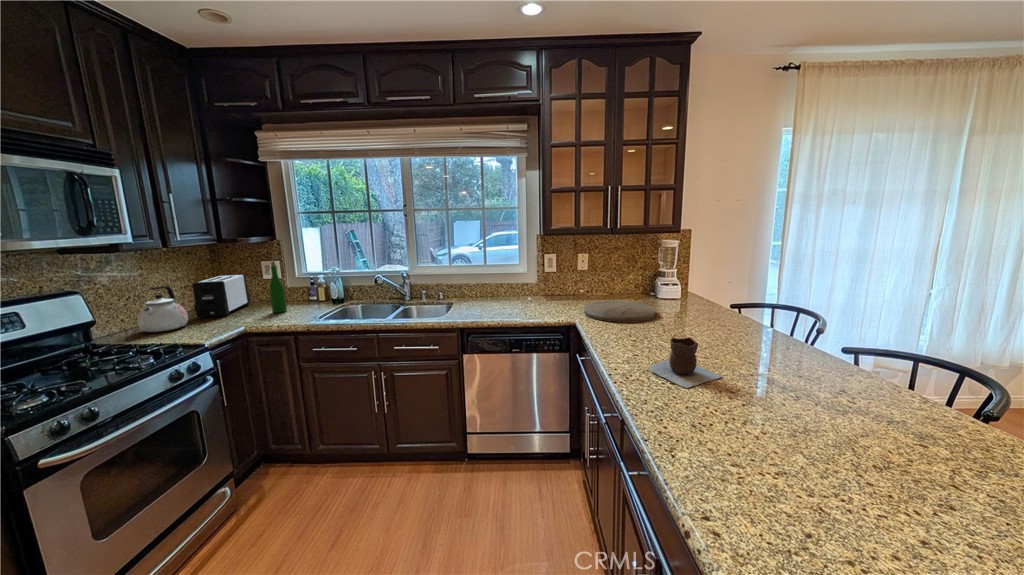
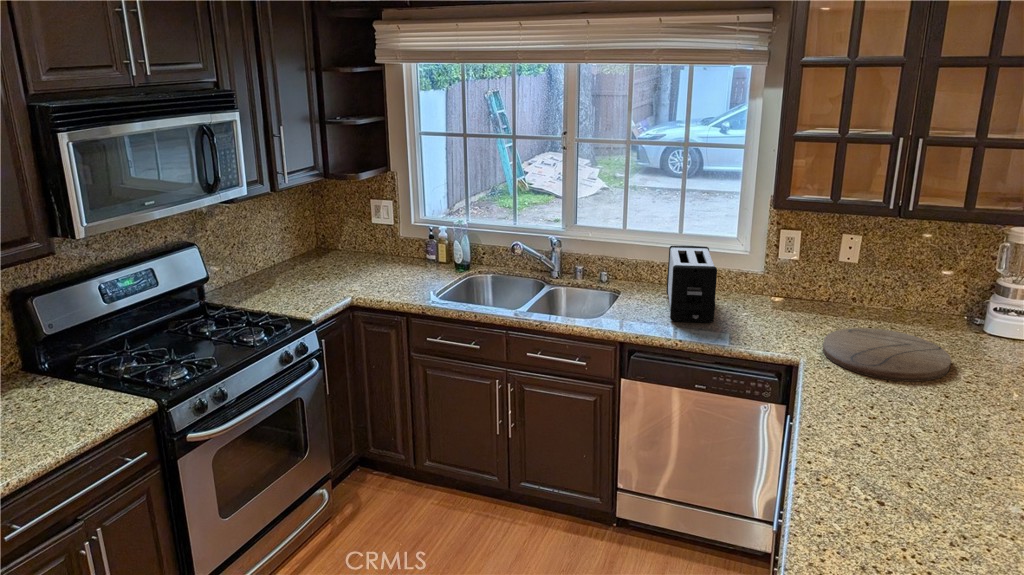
wine bottle: present [269,261,287,313] -> none [379,209,398,279]
toaster: present [192,274,251,318] -> present [666,246,717,323]
kettle: present [138,286,188,332] -> none [243,235,291,292]
vase: present [651,337,722,388] -> none [862,436,972,514]

